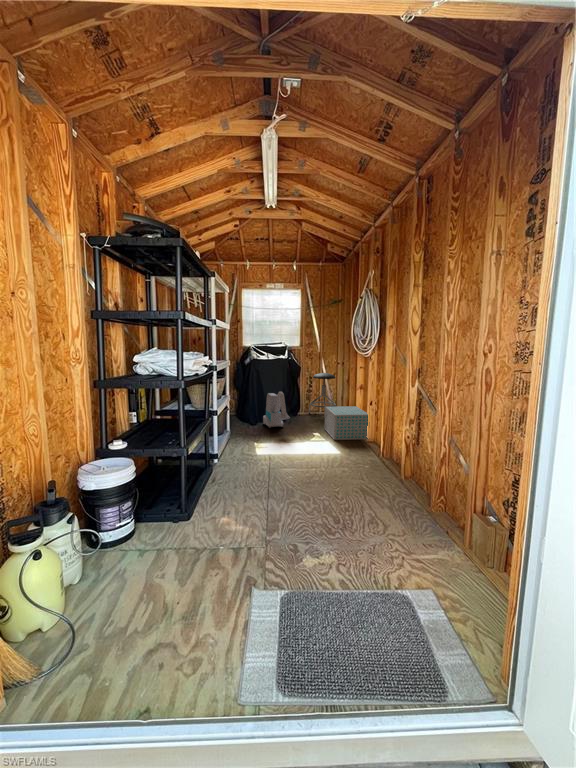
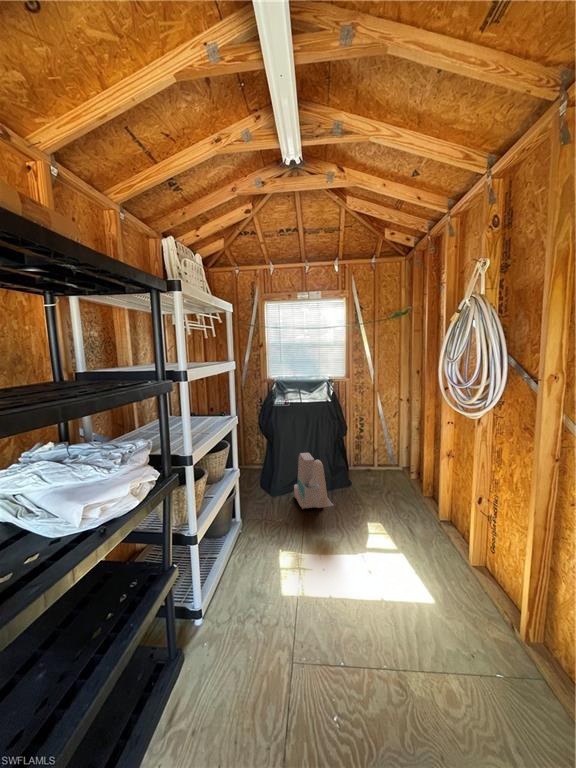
stool: present [309,373,336,419] -> none [359,415,400,485]
storage box: present [324,406,370,440] -> none [388,480,472,552]

